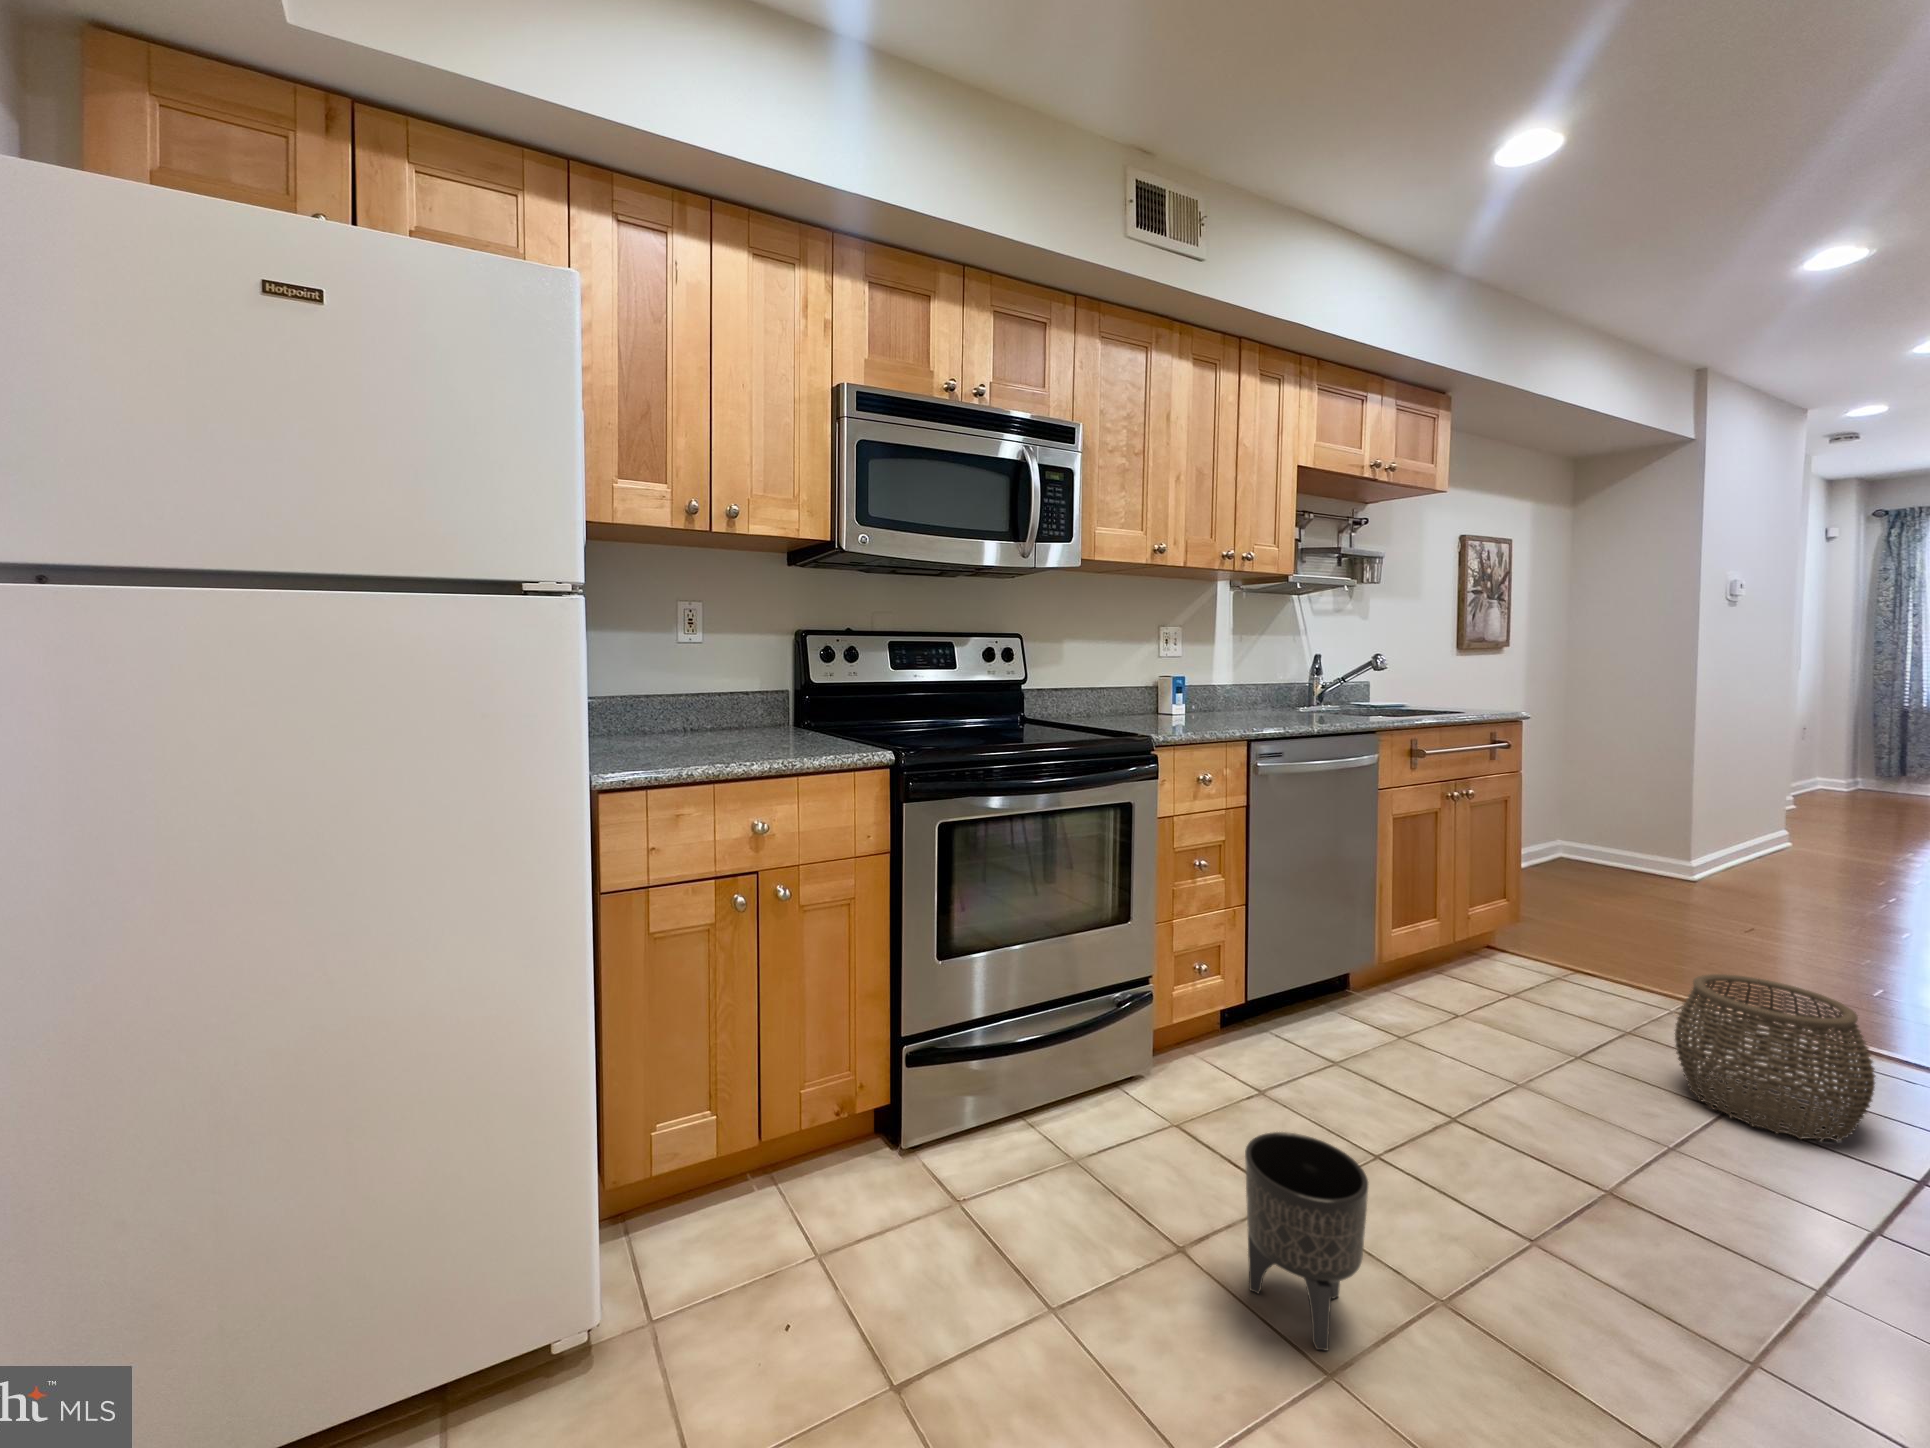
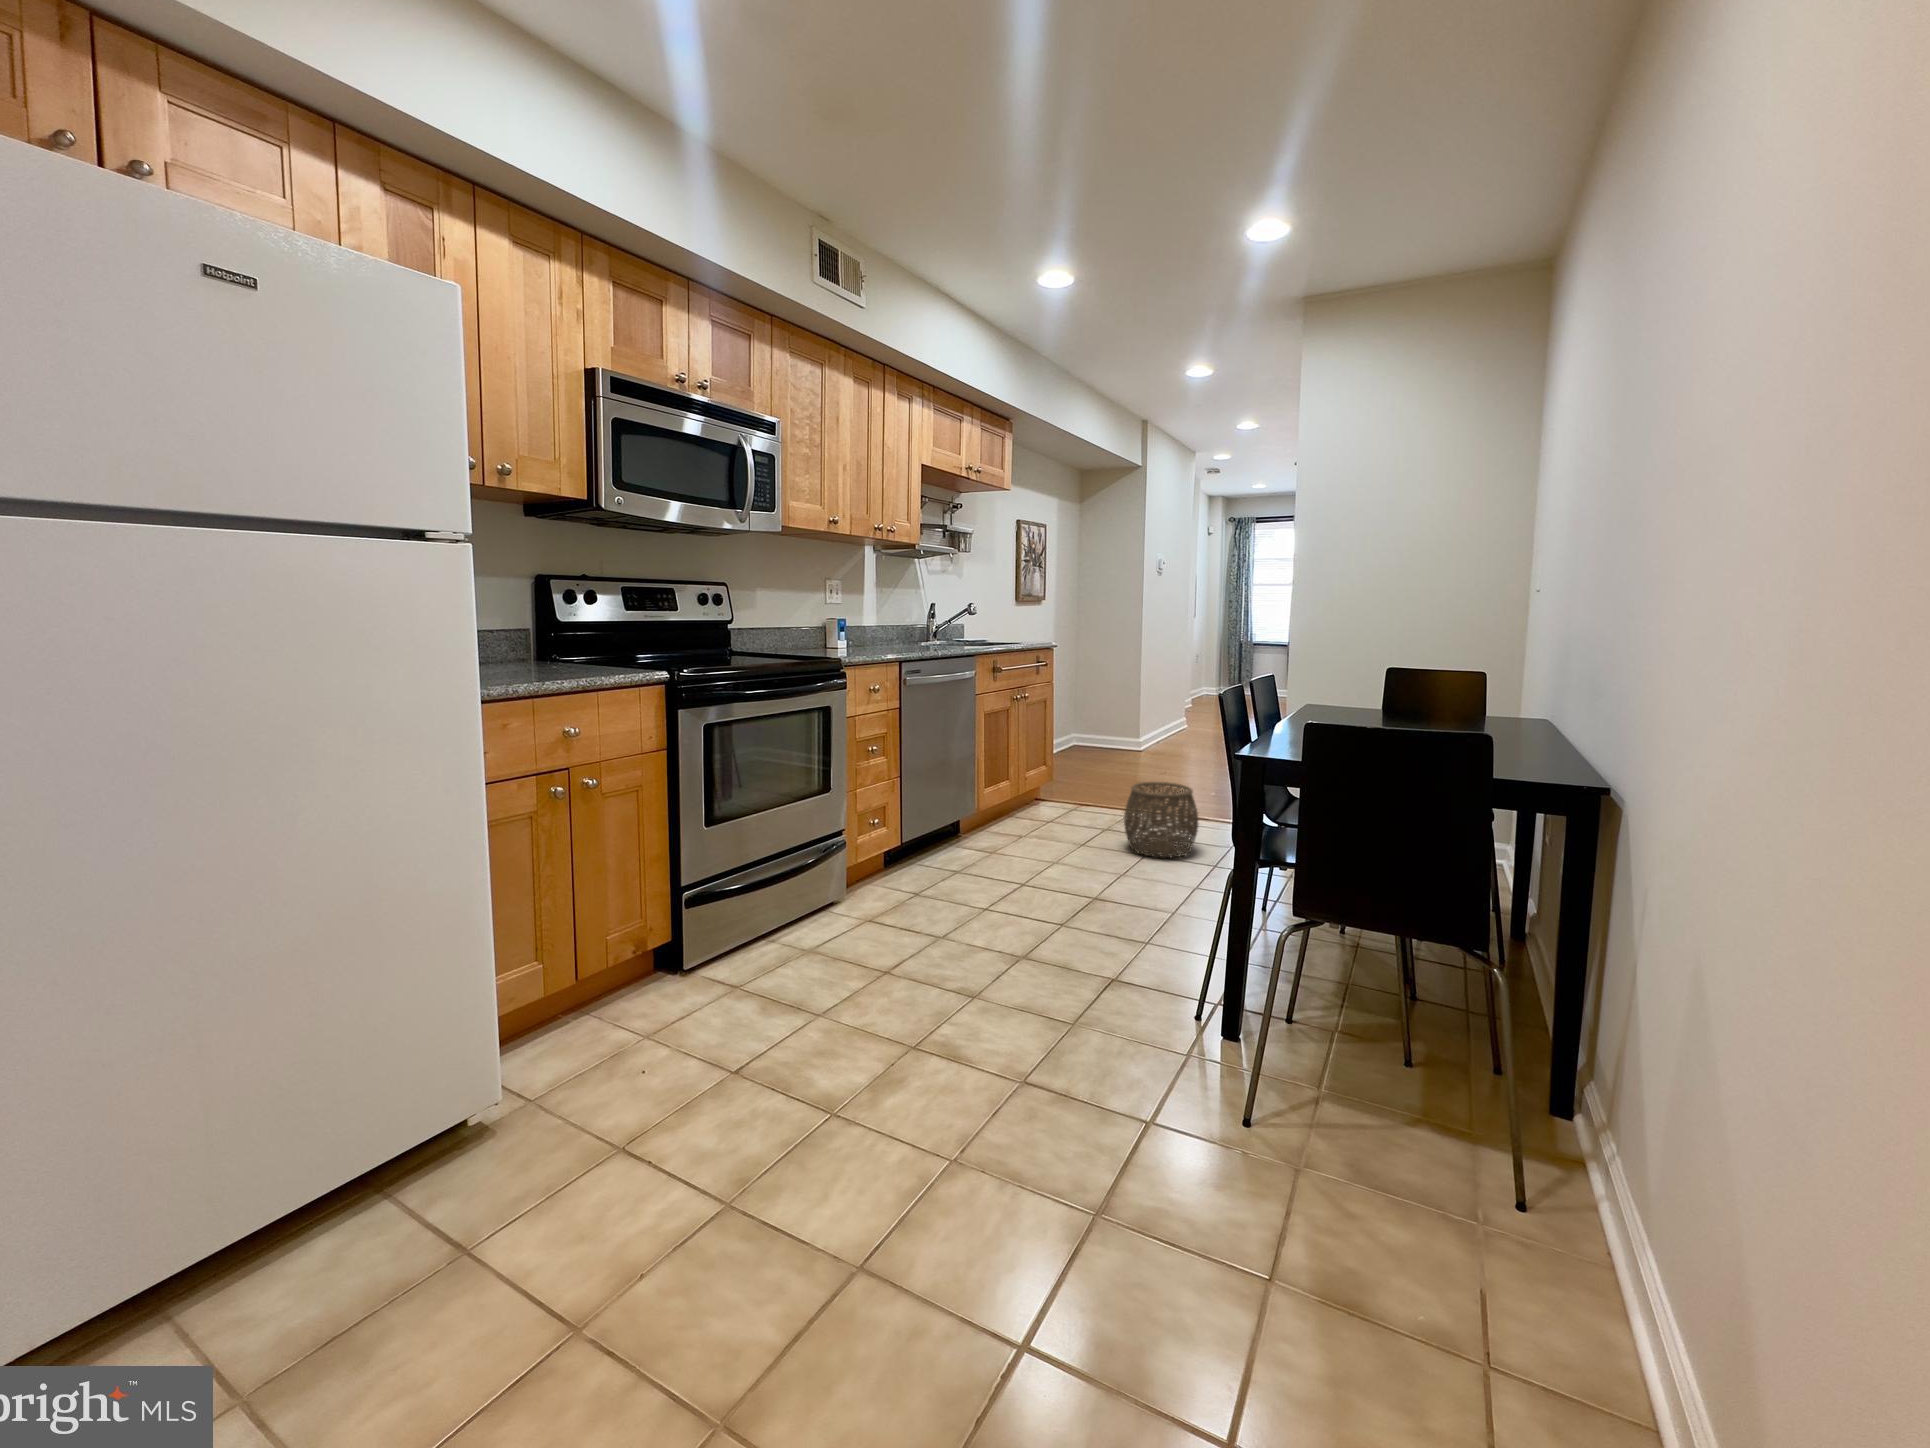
planter: present [1245,1132,1369,1351] -> none [923,882,986,988]

